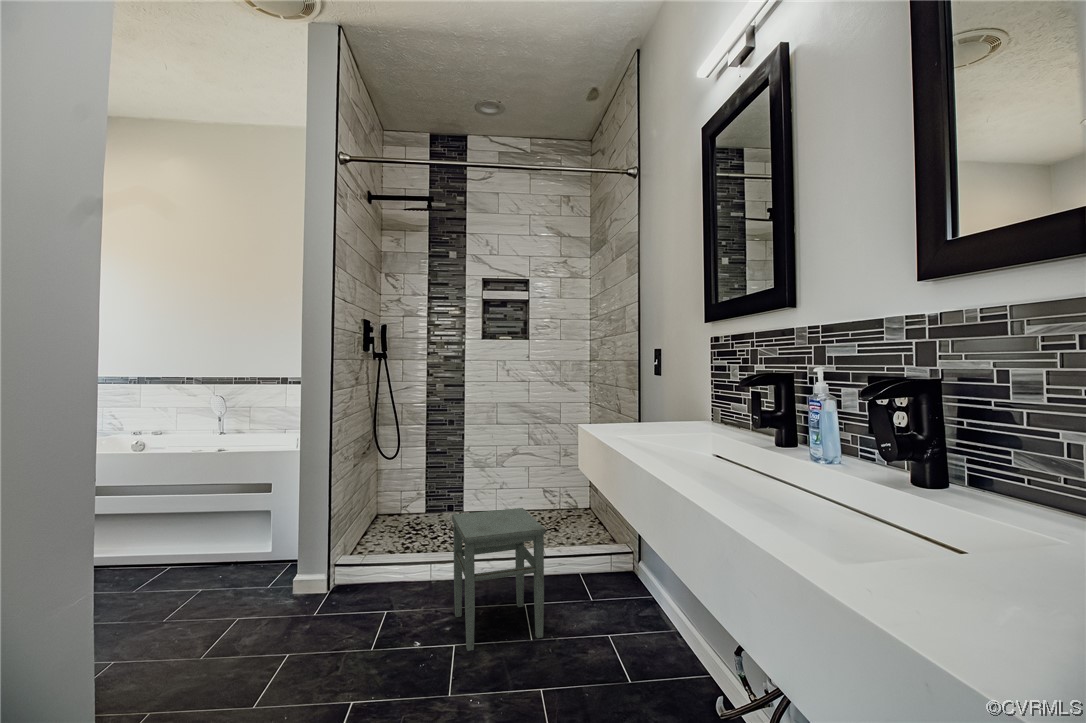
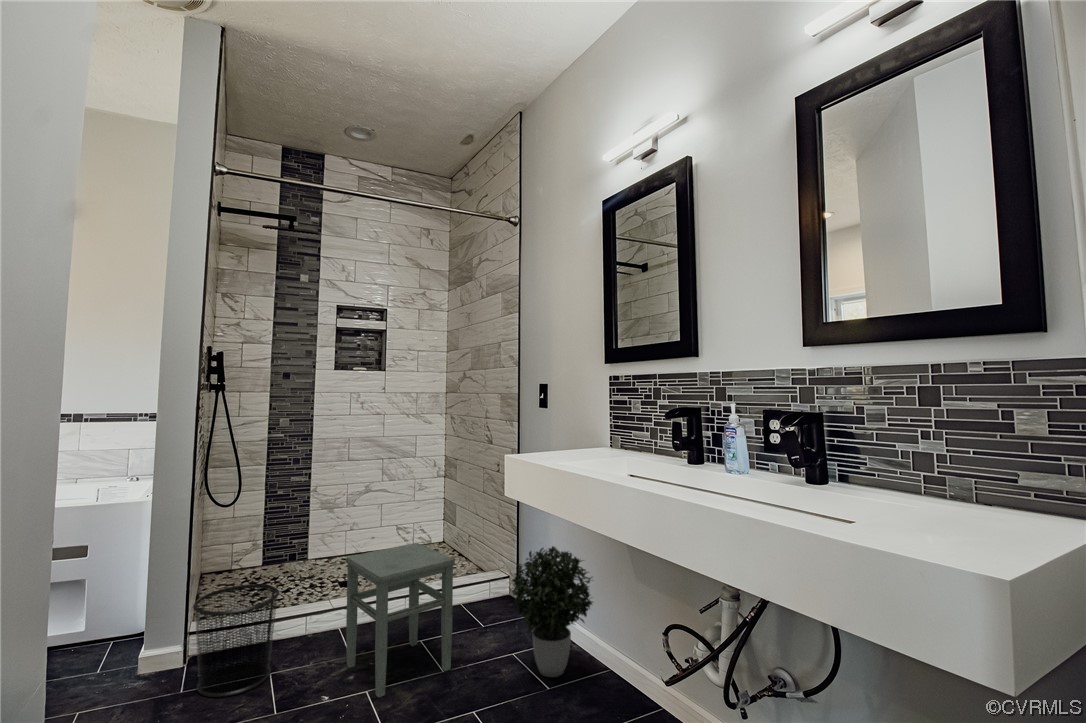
potted plant: none [596,527,692,668] -> present [509,546,593,677]
waste bin: none [330,529,400,622] -> present [193,584,280,697]

